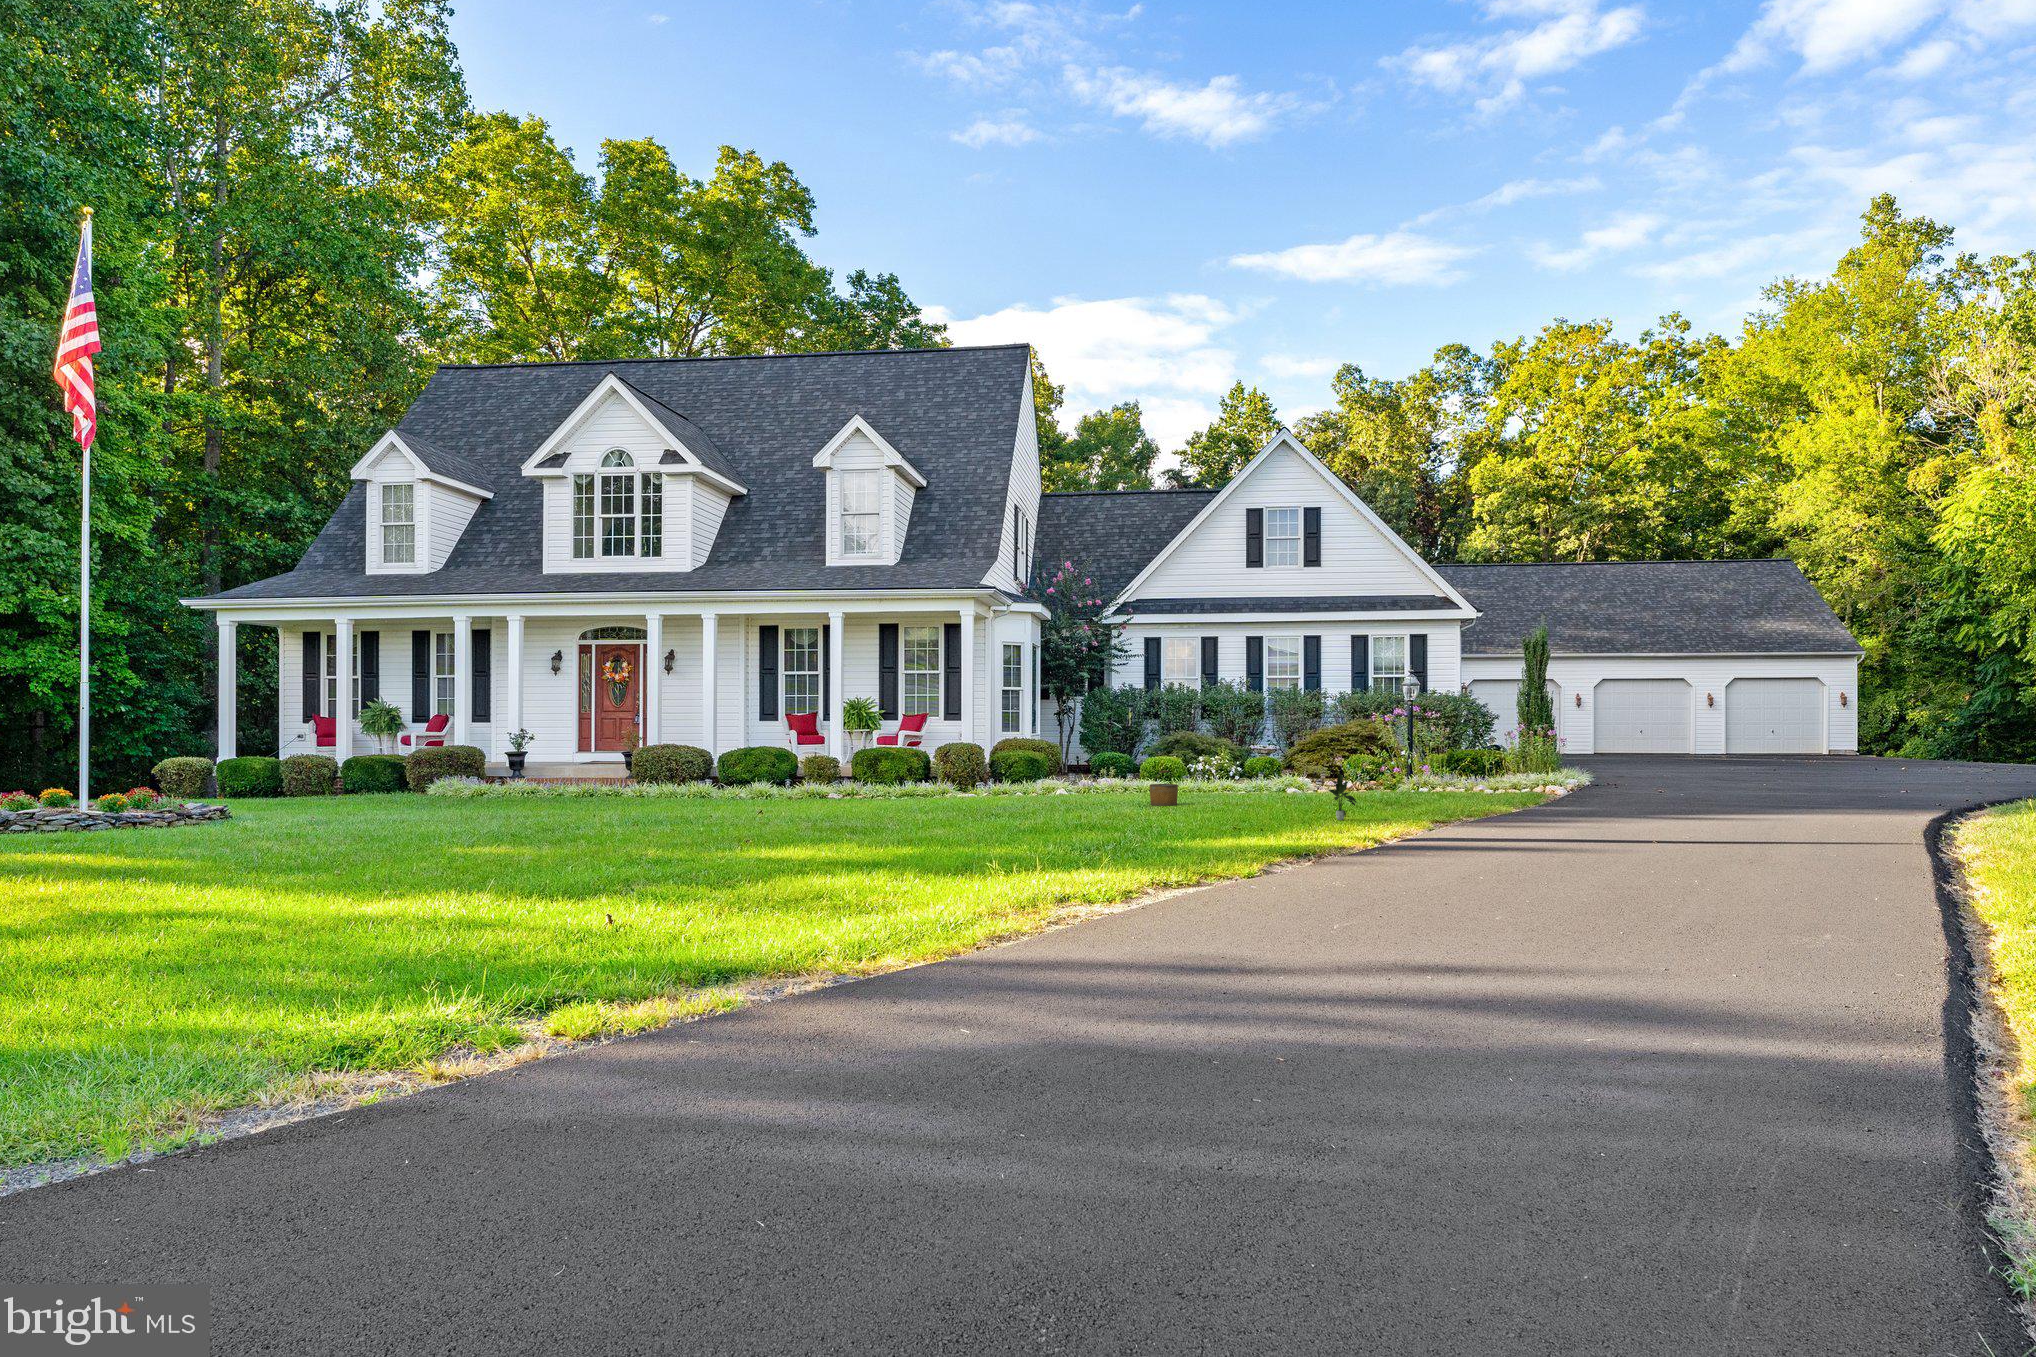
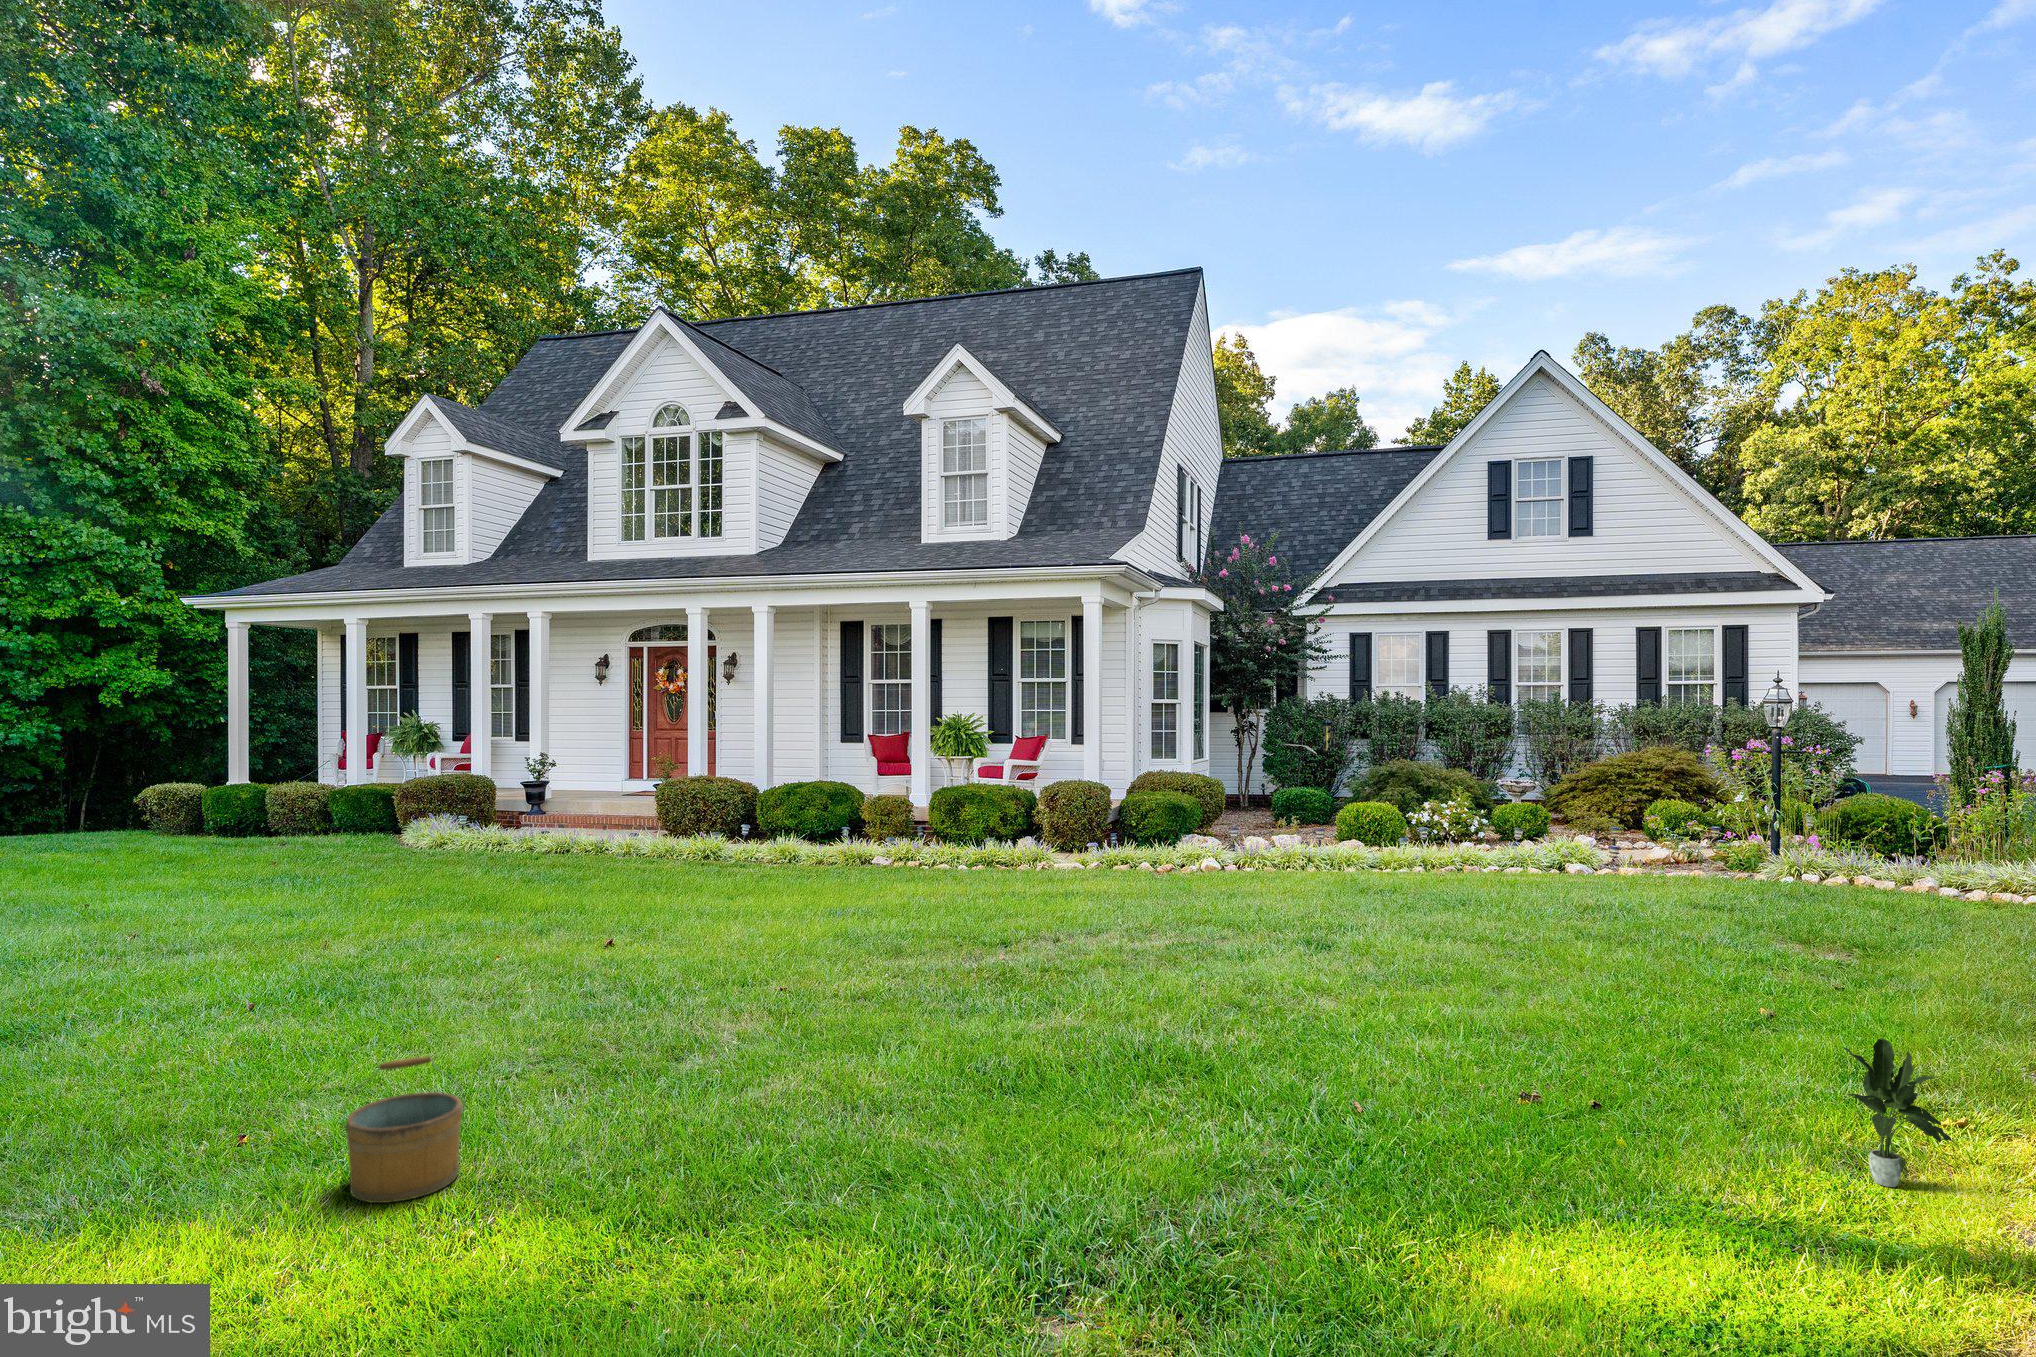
bucket: present [1150,770,1178,806] -> present [345,1057,464,1203]

